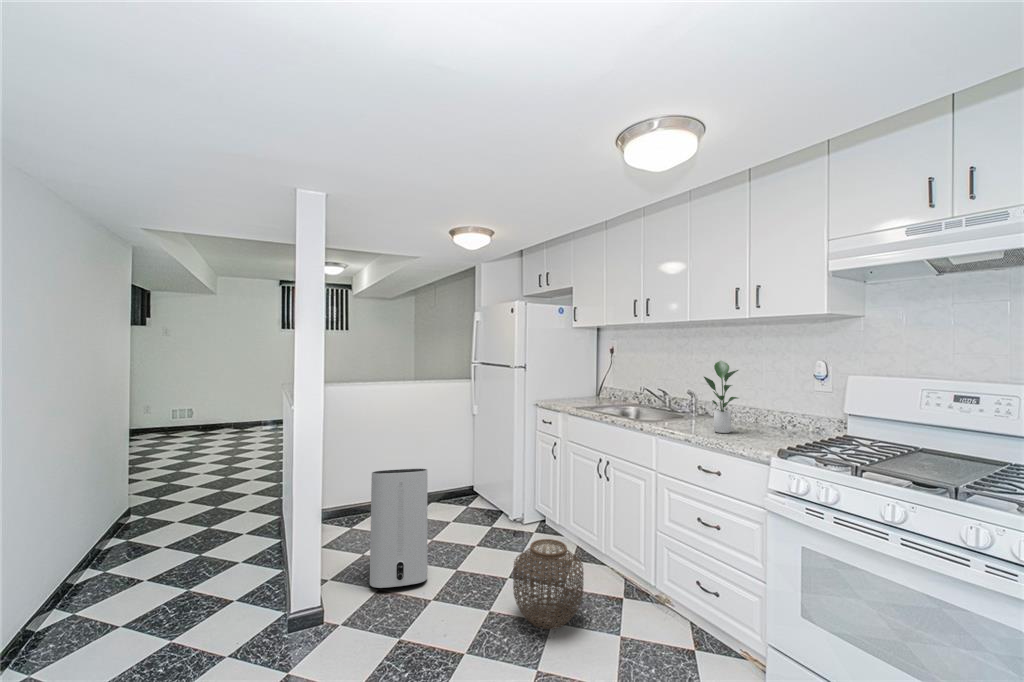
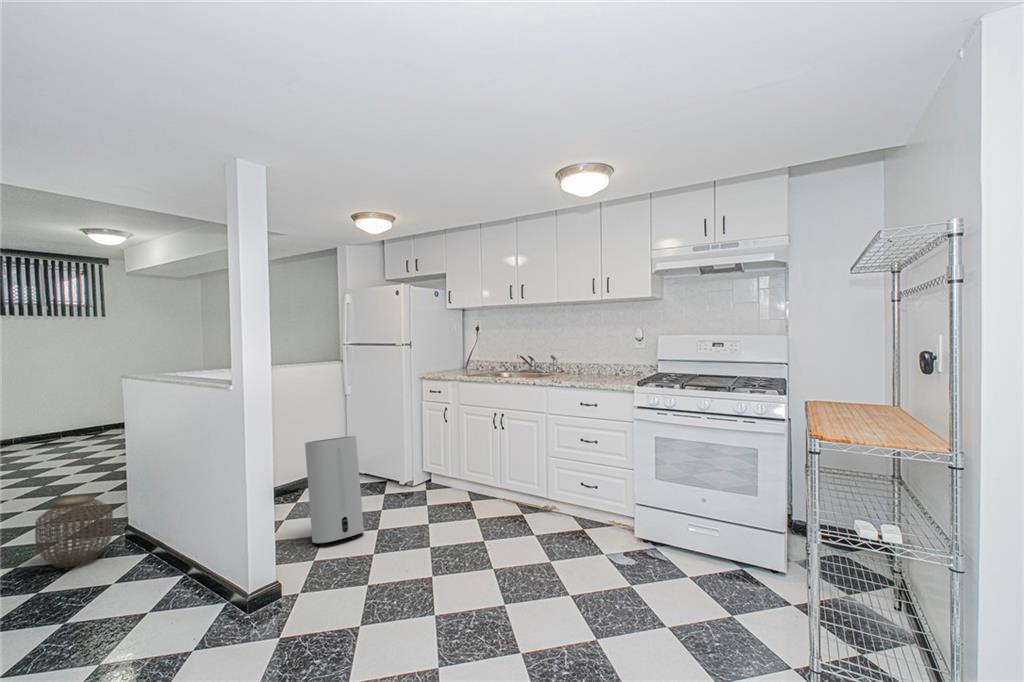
potted plant: present [704,361,738,433] -> none [576,330,600,380]
woven basket: present [513,539,584,629] -> present [35,495,113,568]

